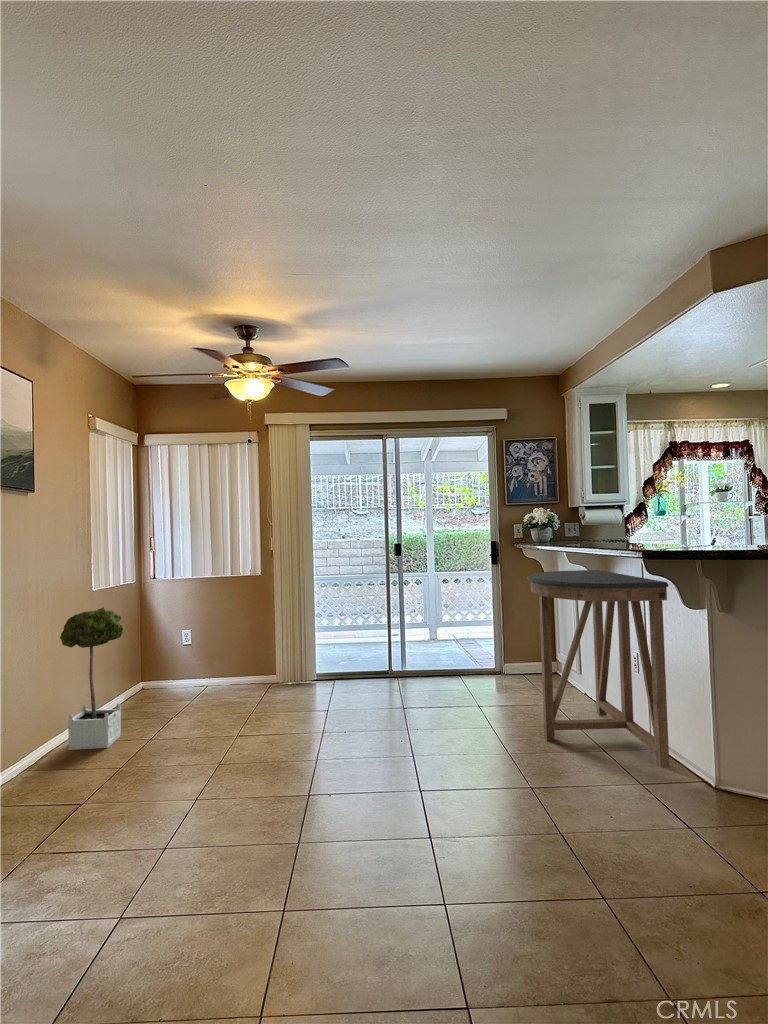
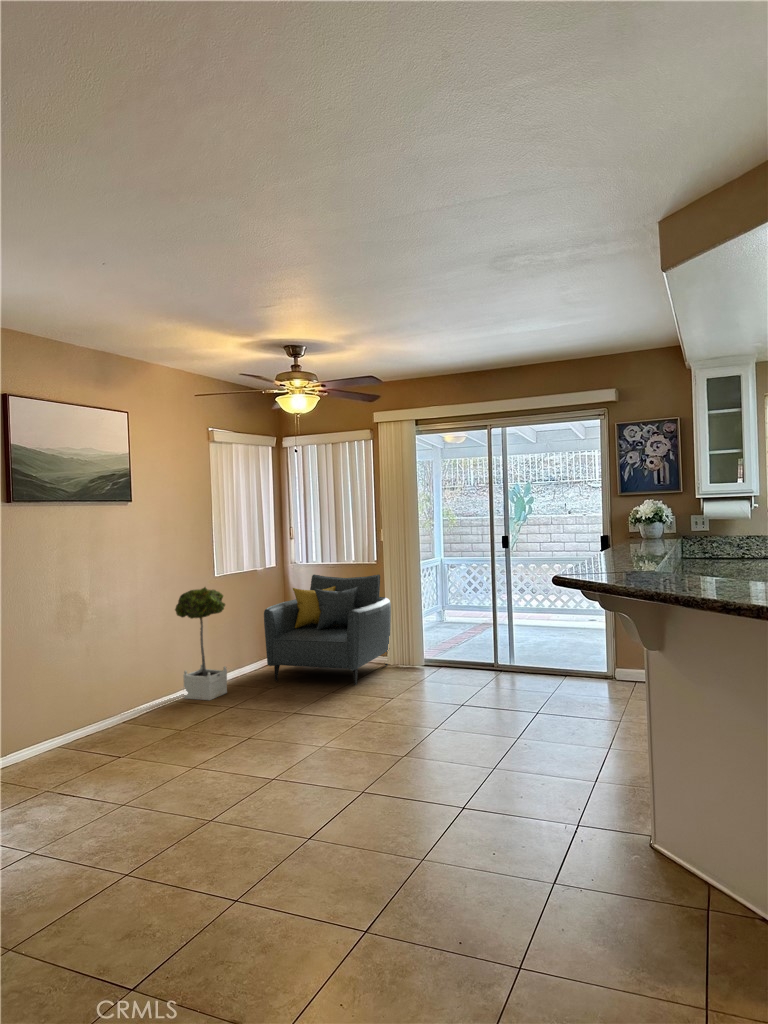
console table: present [527,570,669,767] -> none [547,571,664,786]
armchair: none [153,587,284,715] -> present [264,575,391,685]

